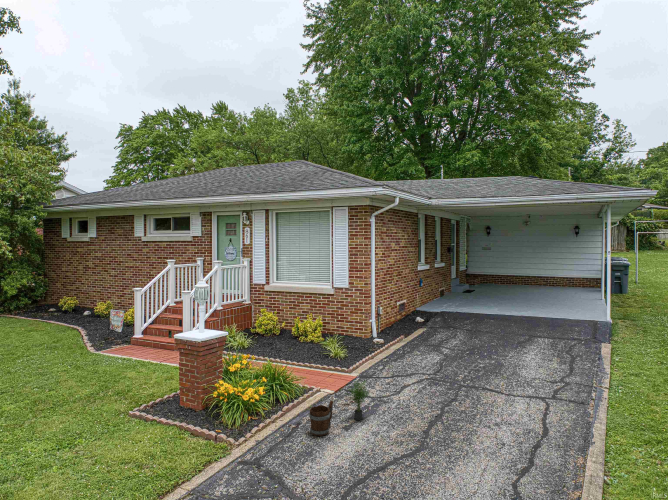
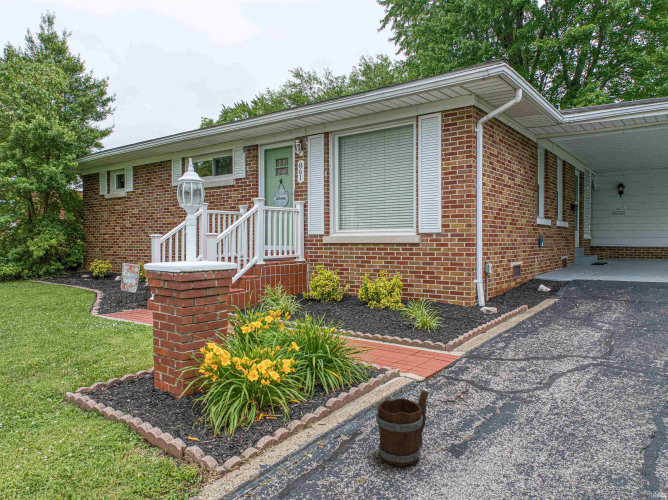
potted plant: present [349,381,367,420] -> none [444,348,508,436]

